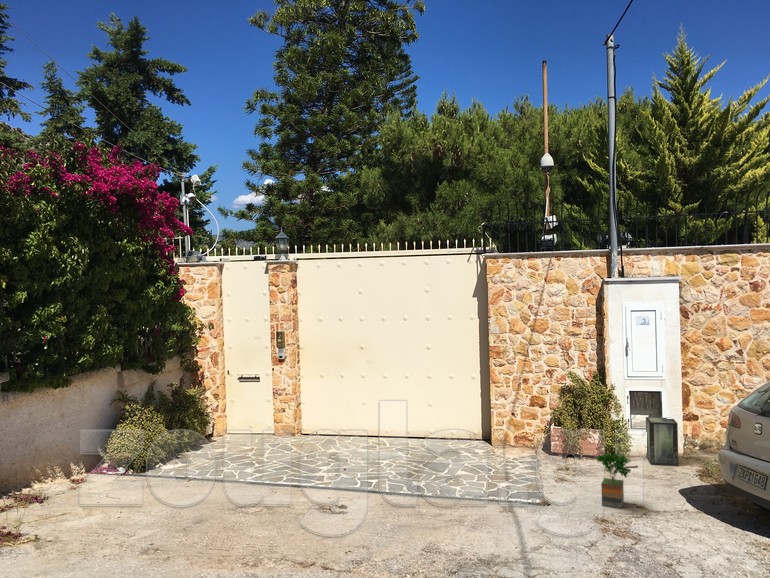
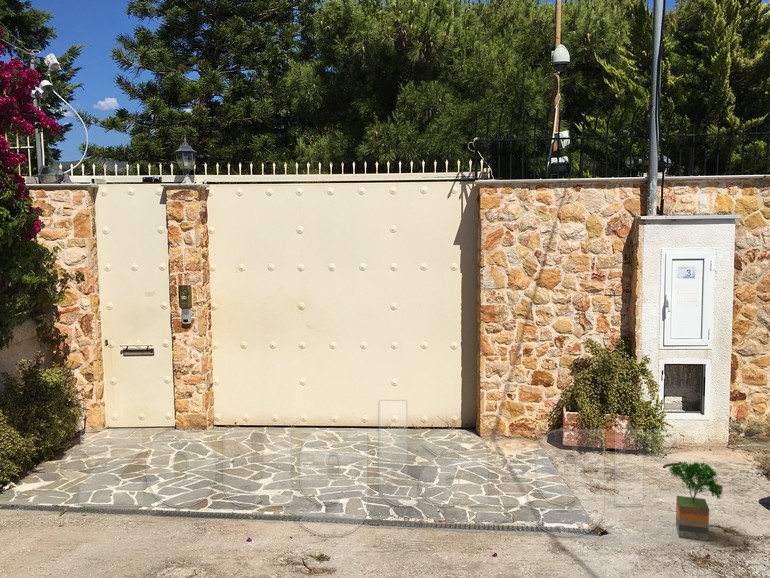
storage box: present [646,417,678,466] -> none [684,398,734,462]

